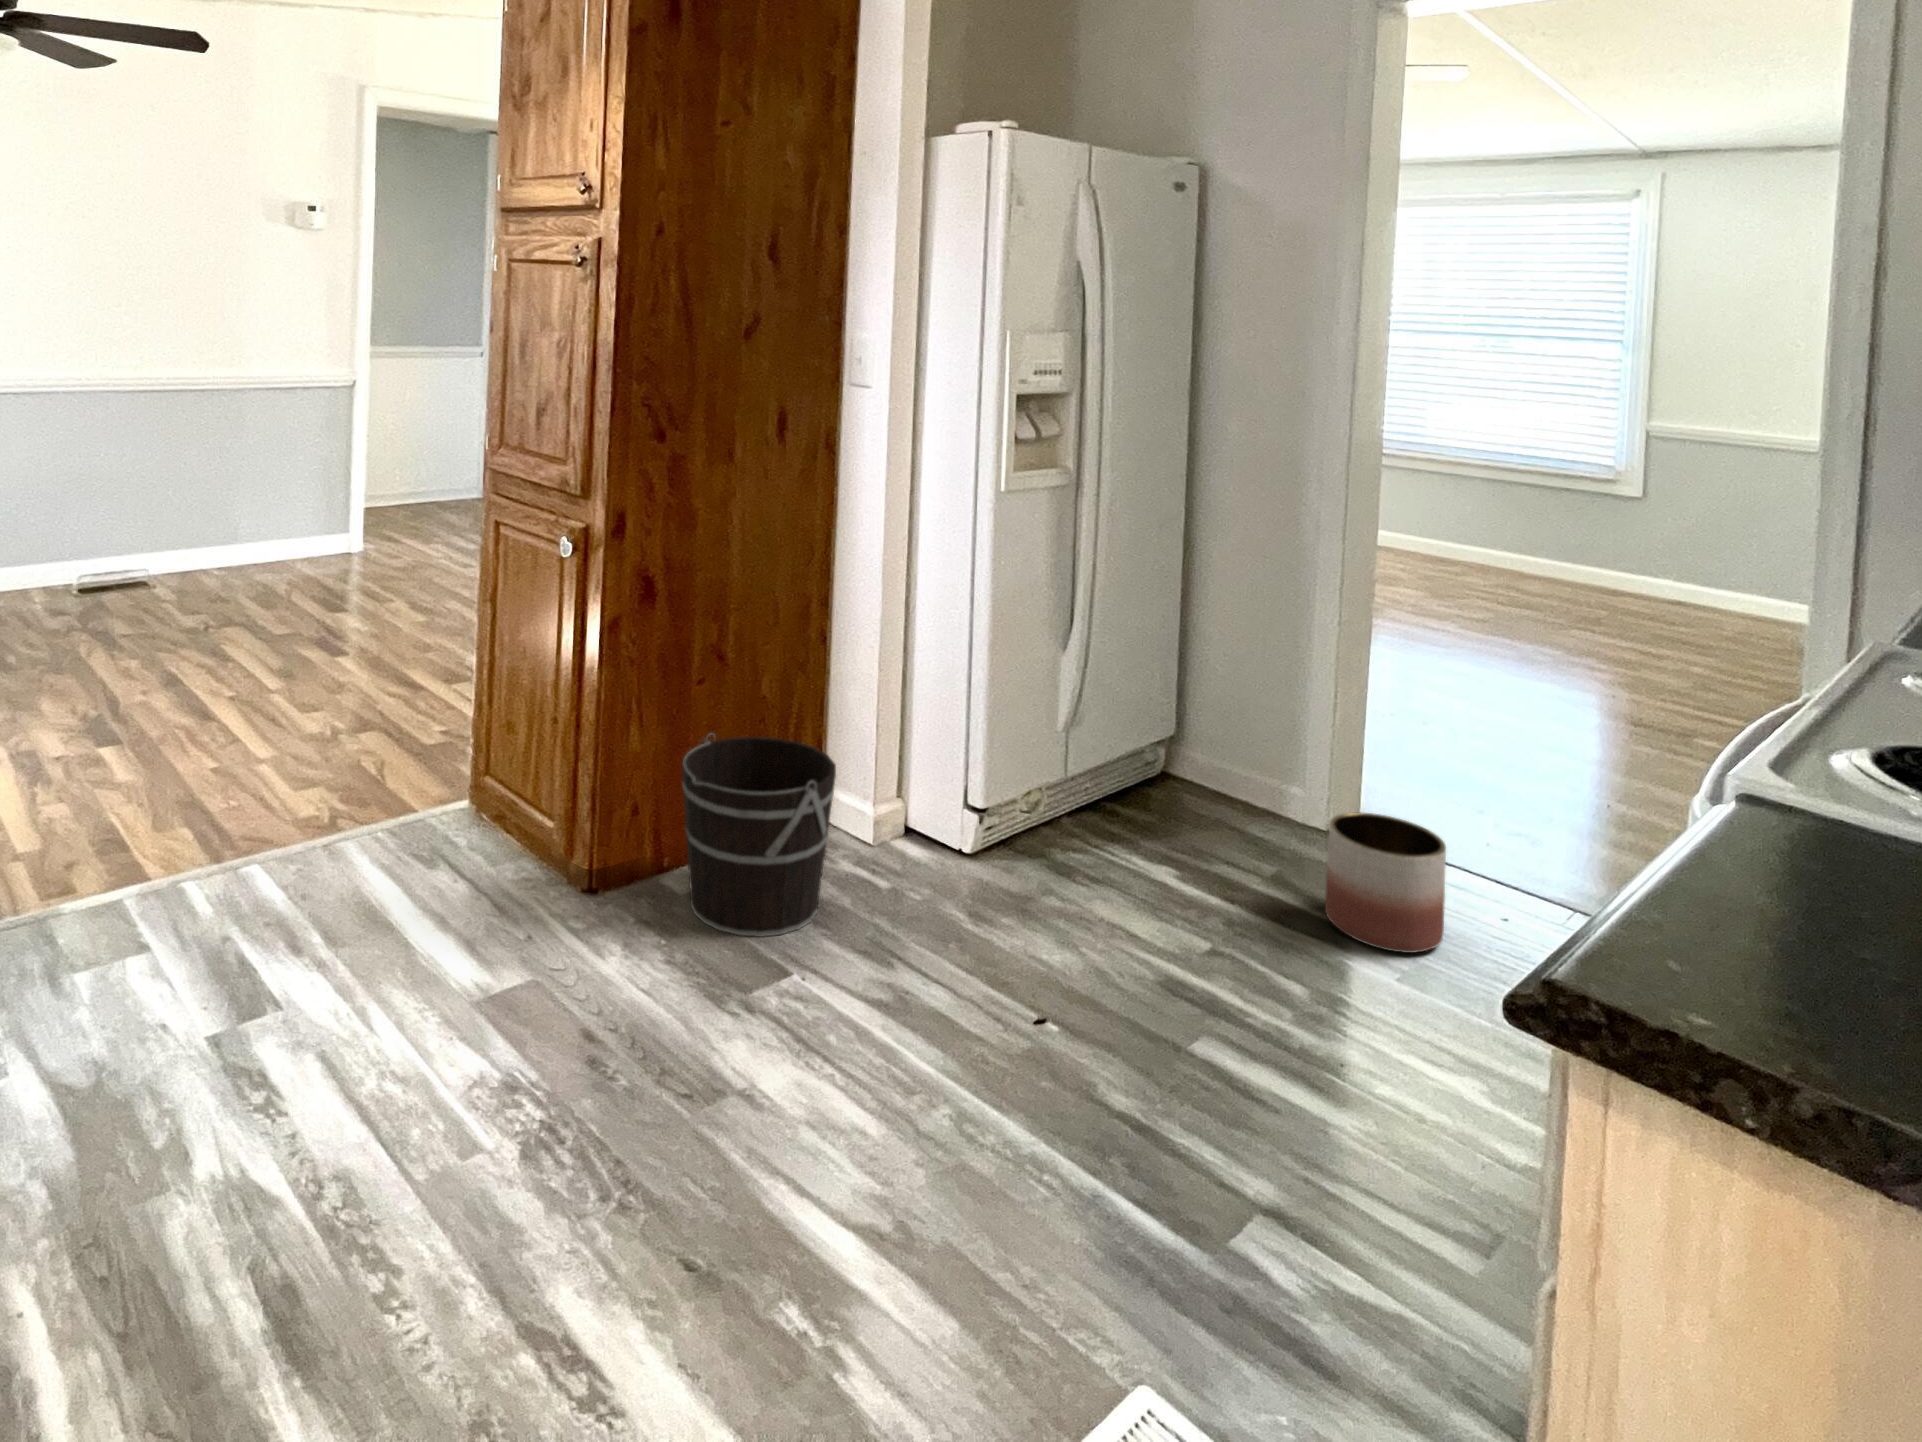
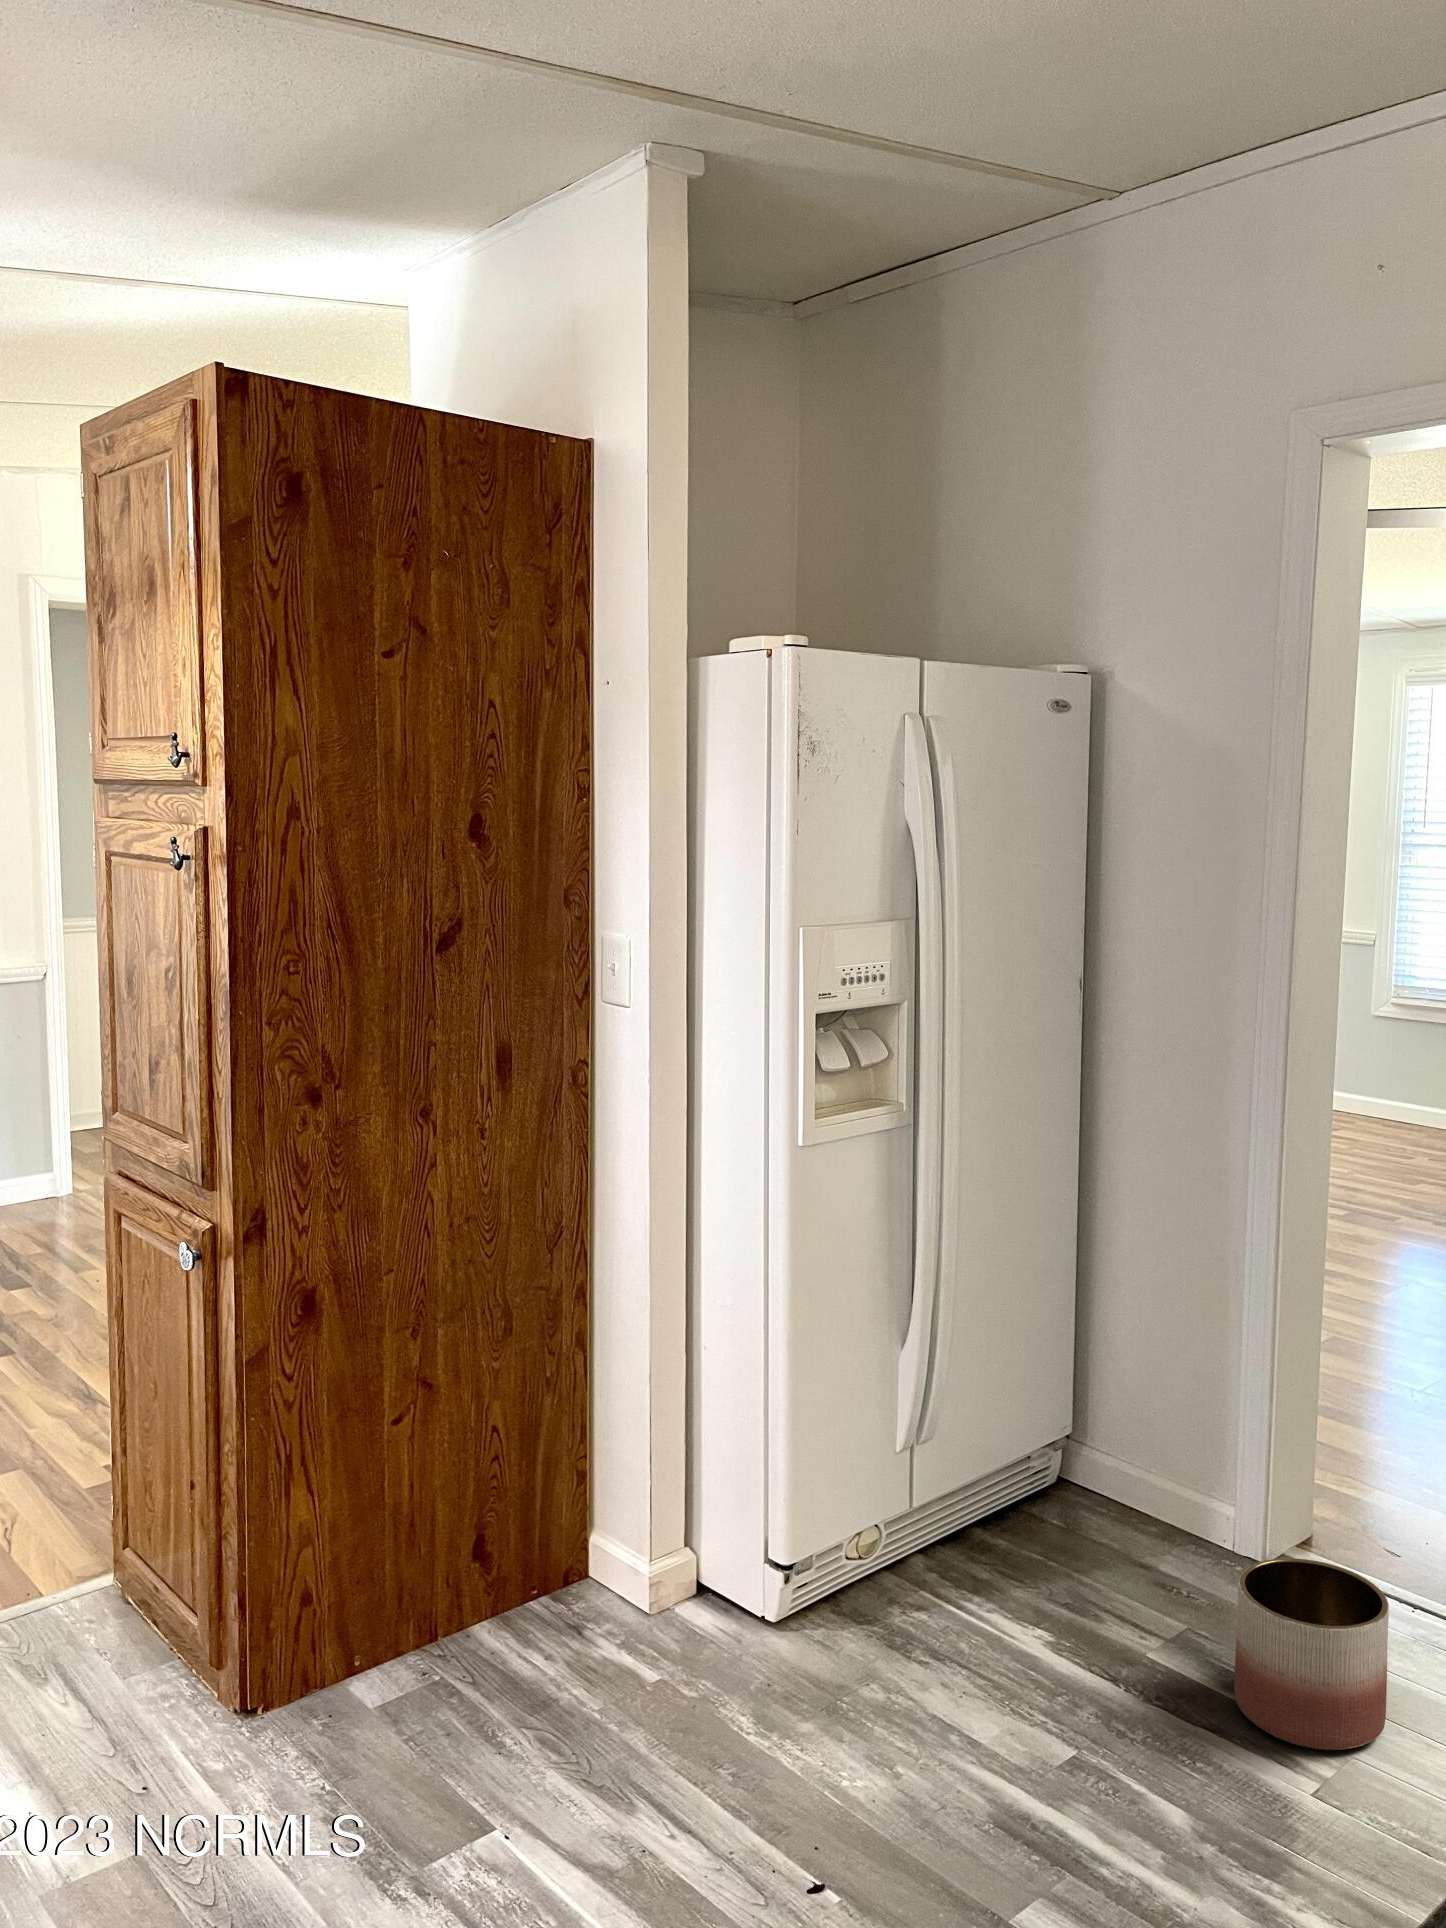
bucket: present [682,733,836,937] -> none [357,1491,569,1771]

